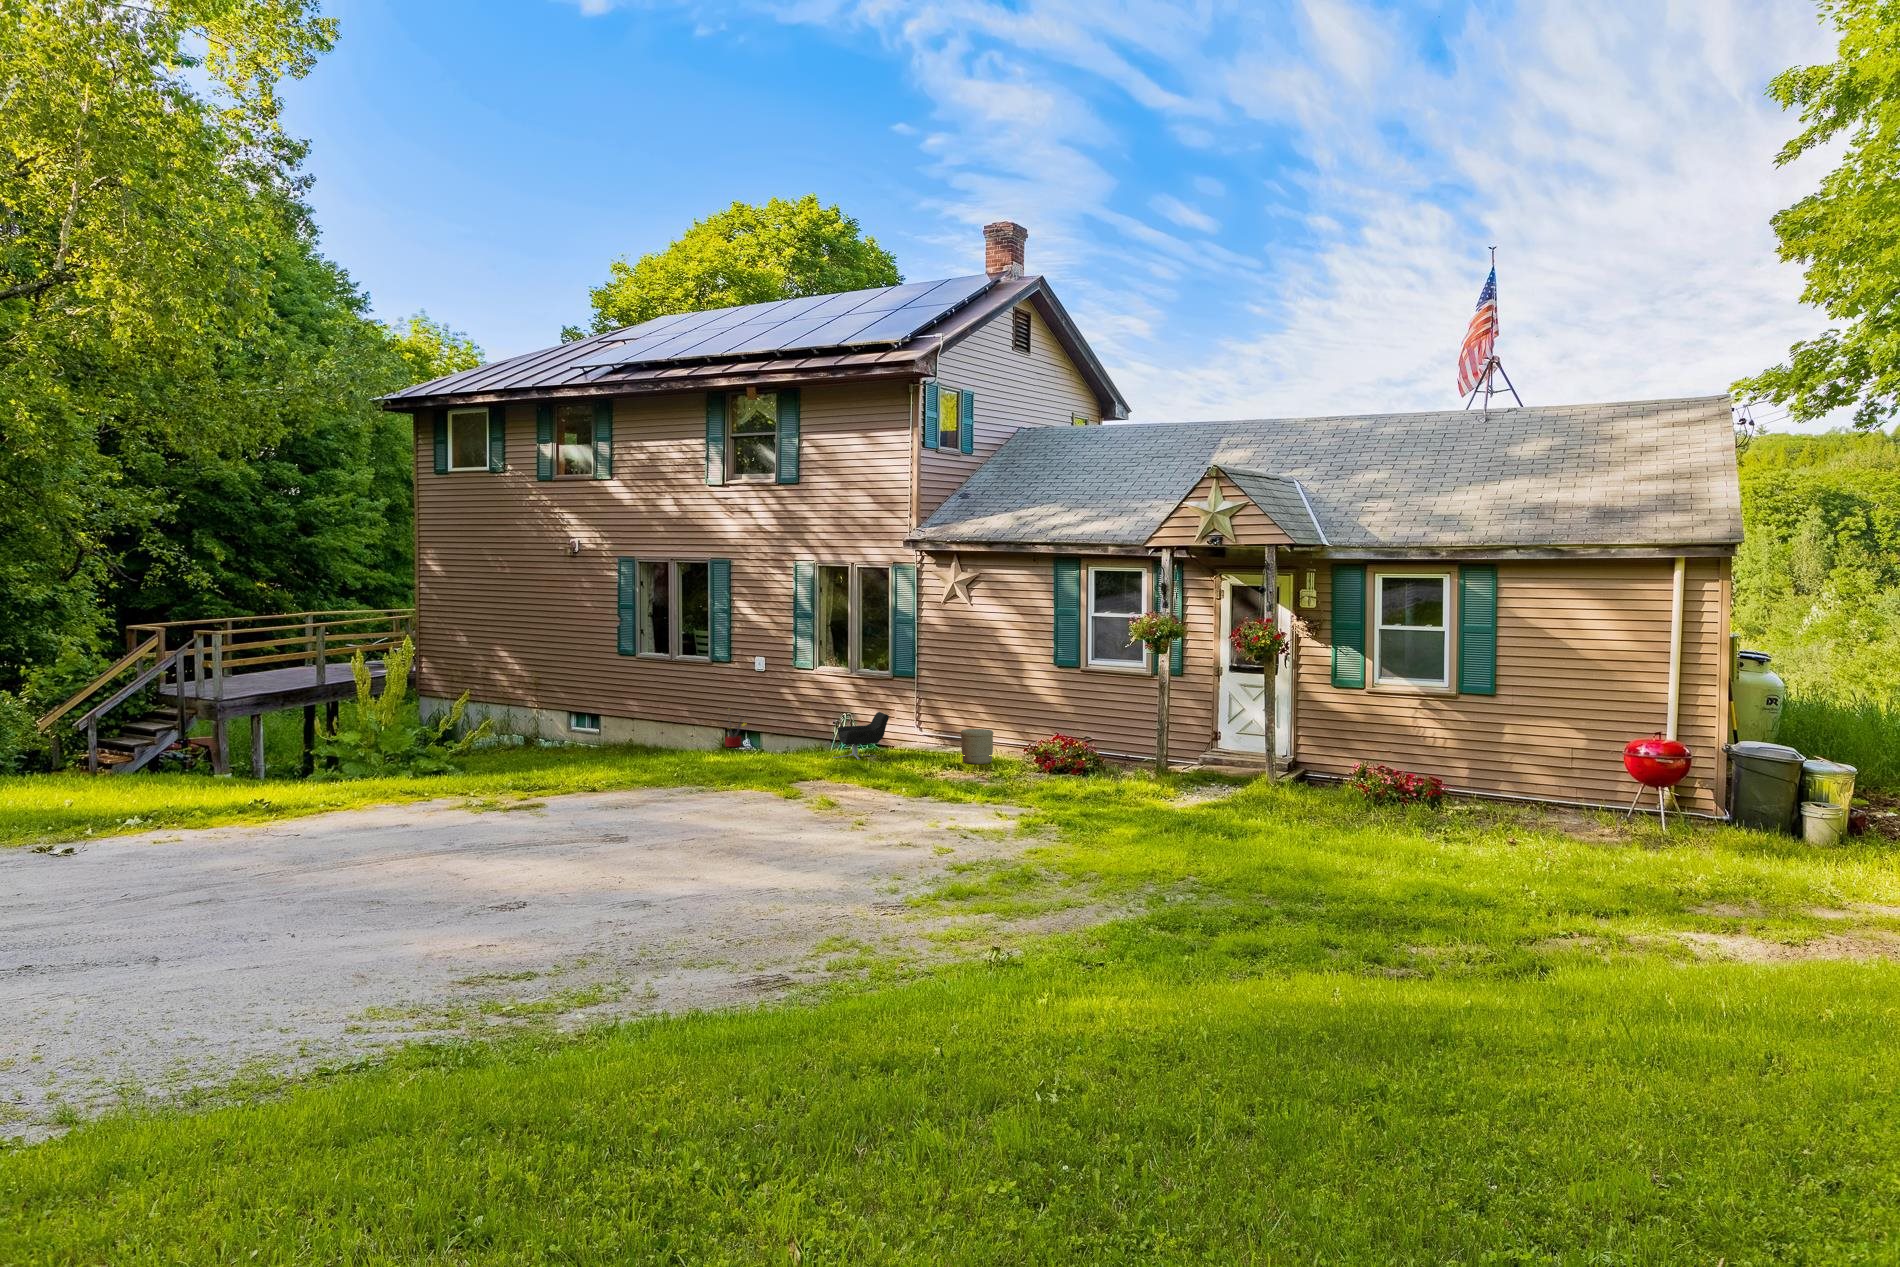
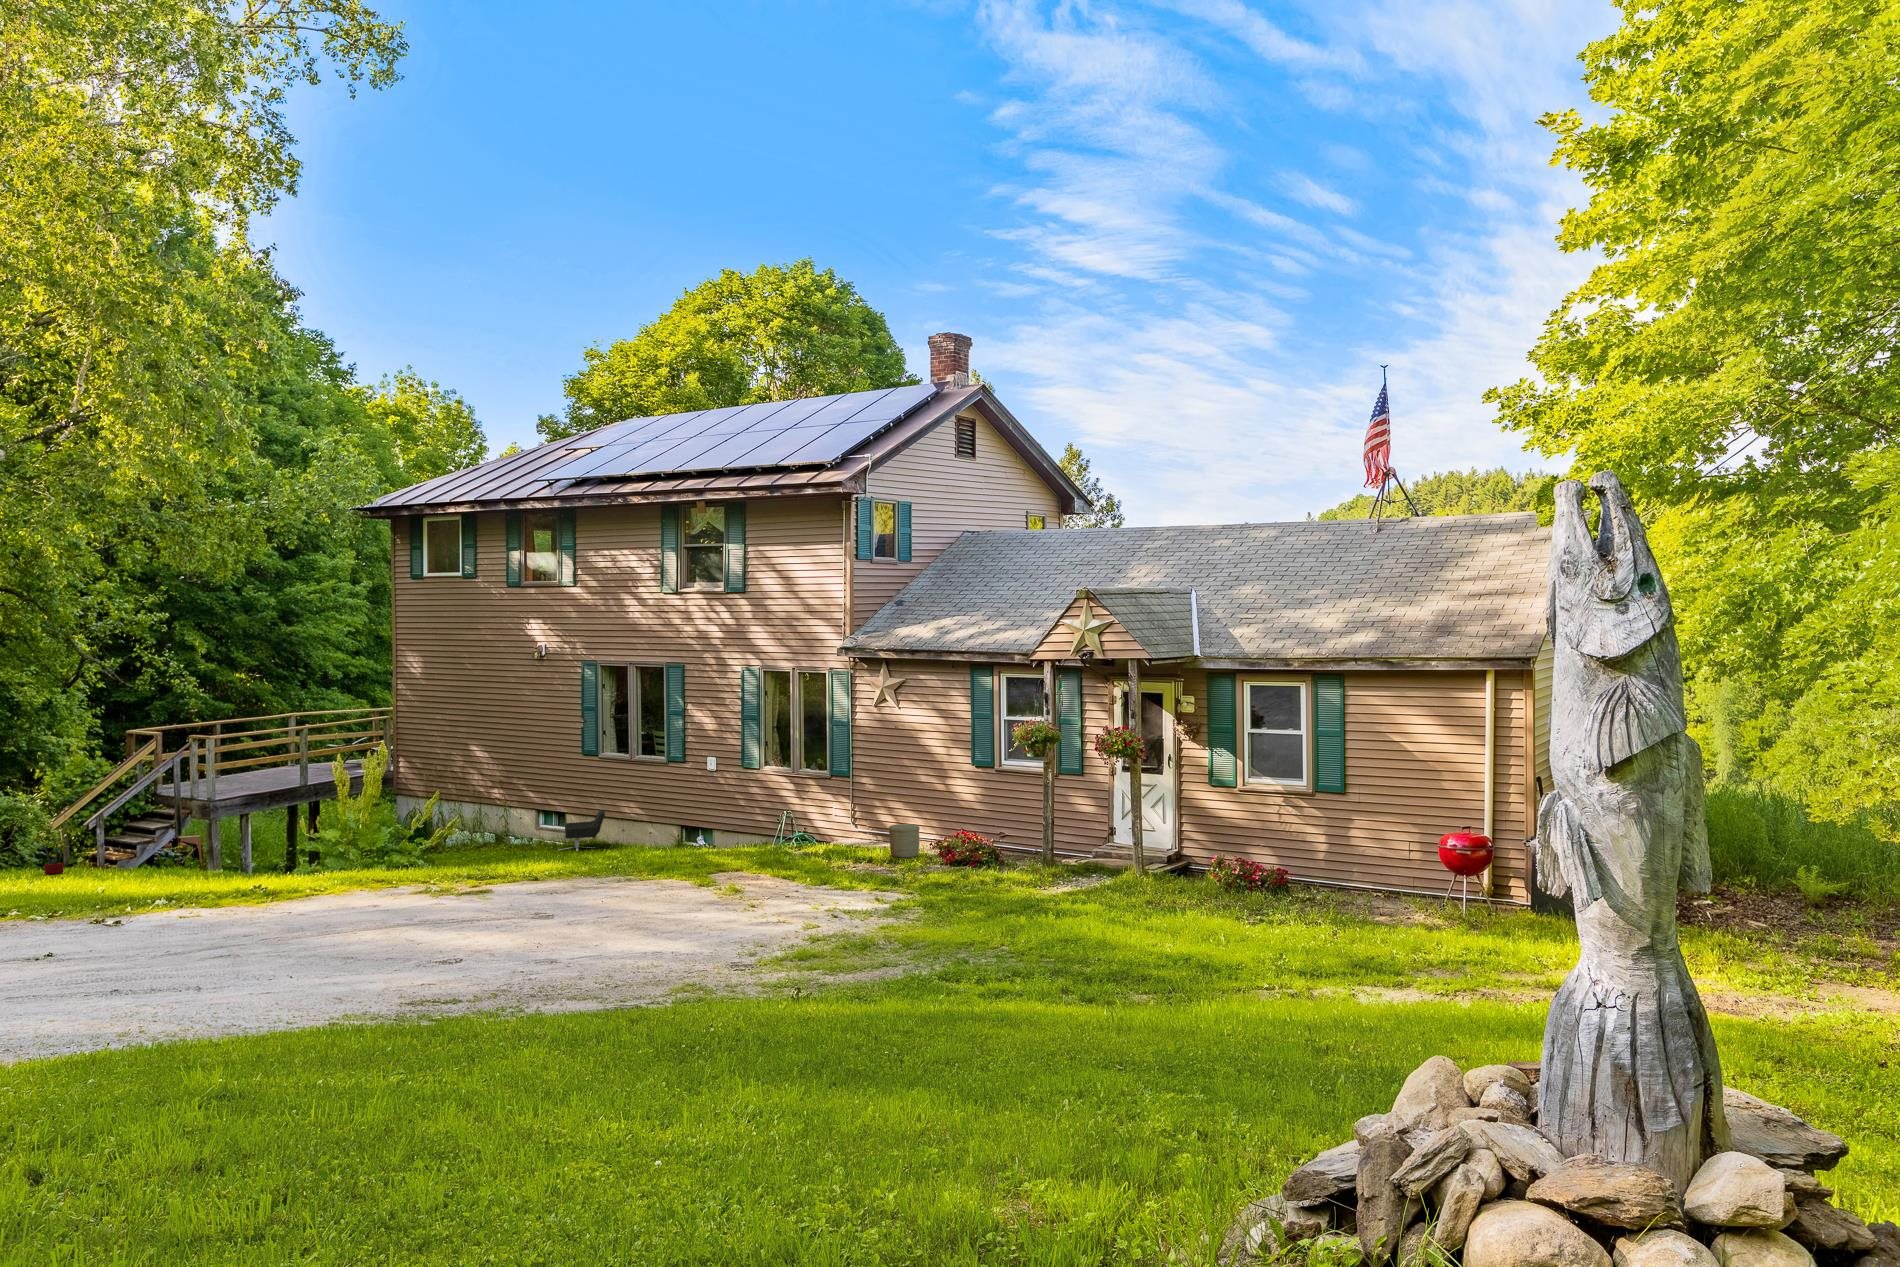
lounge chair: present [834,712,889,759] -> present [565,810,605,851]
decorative plant: present [725,718,745,747] -> present [35,836,63,874]

